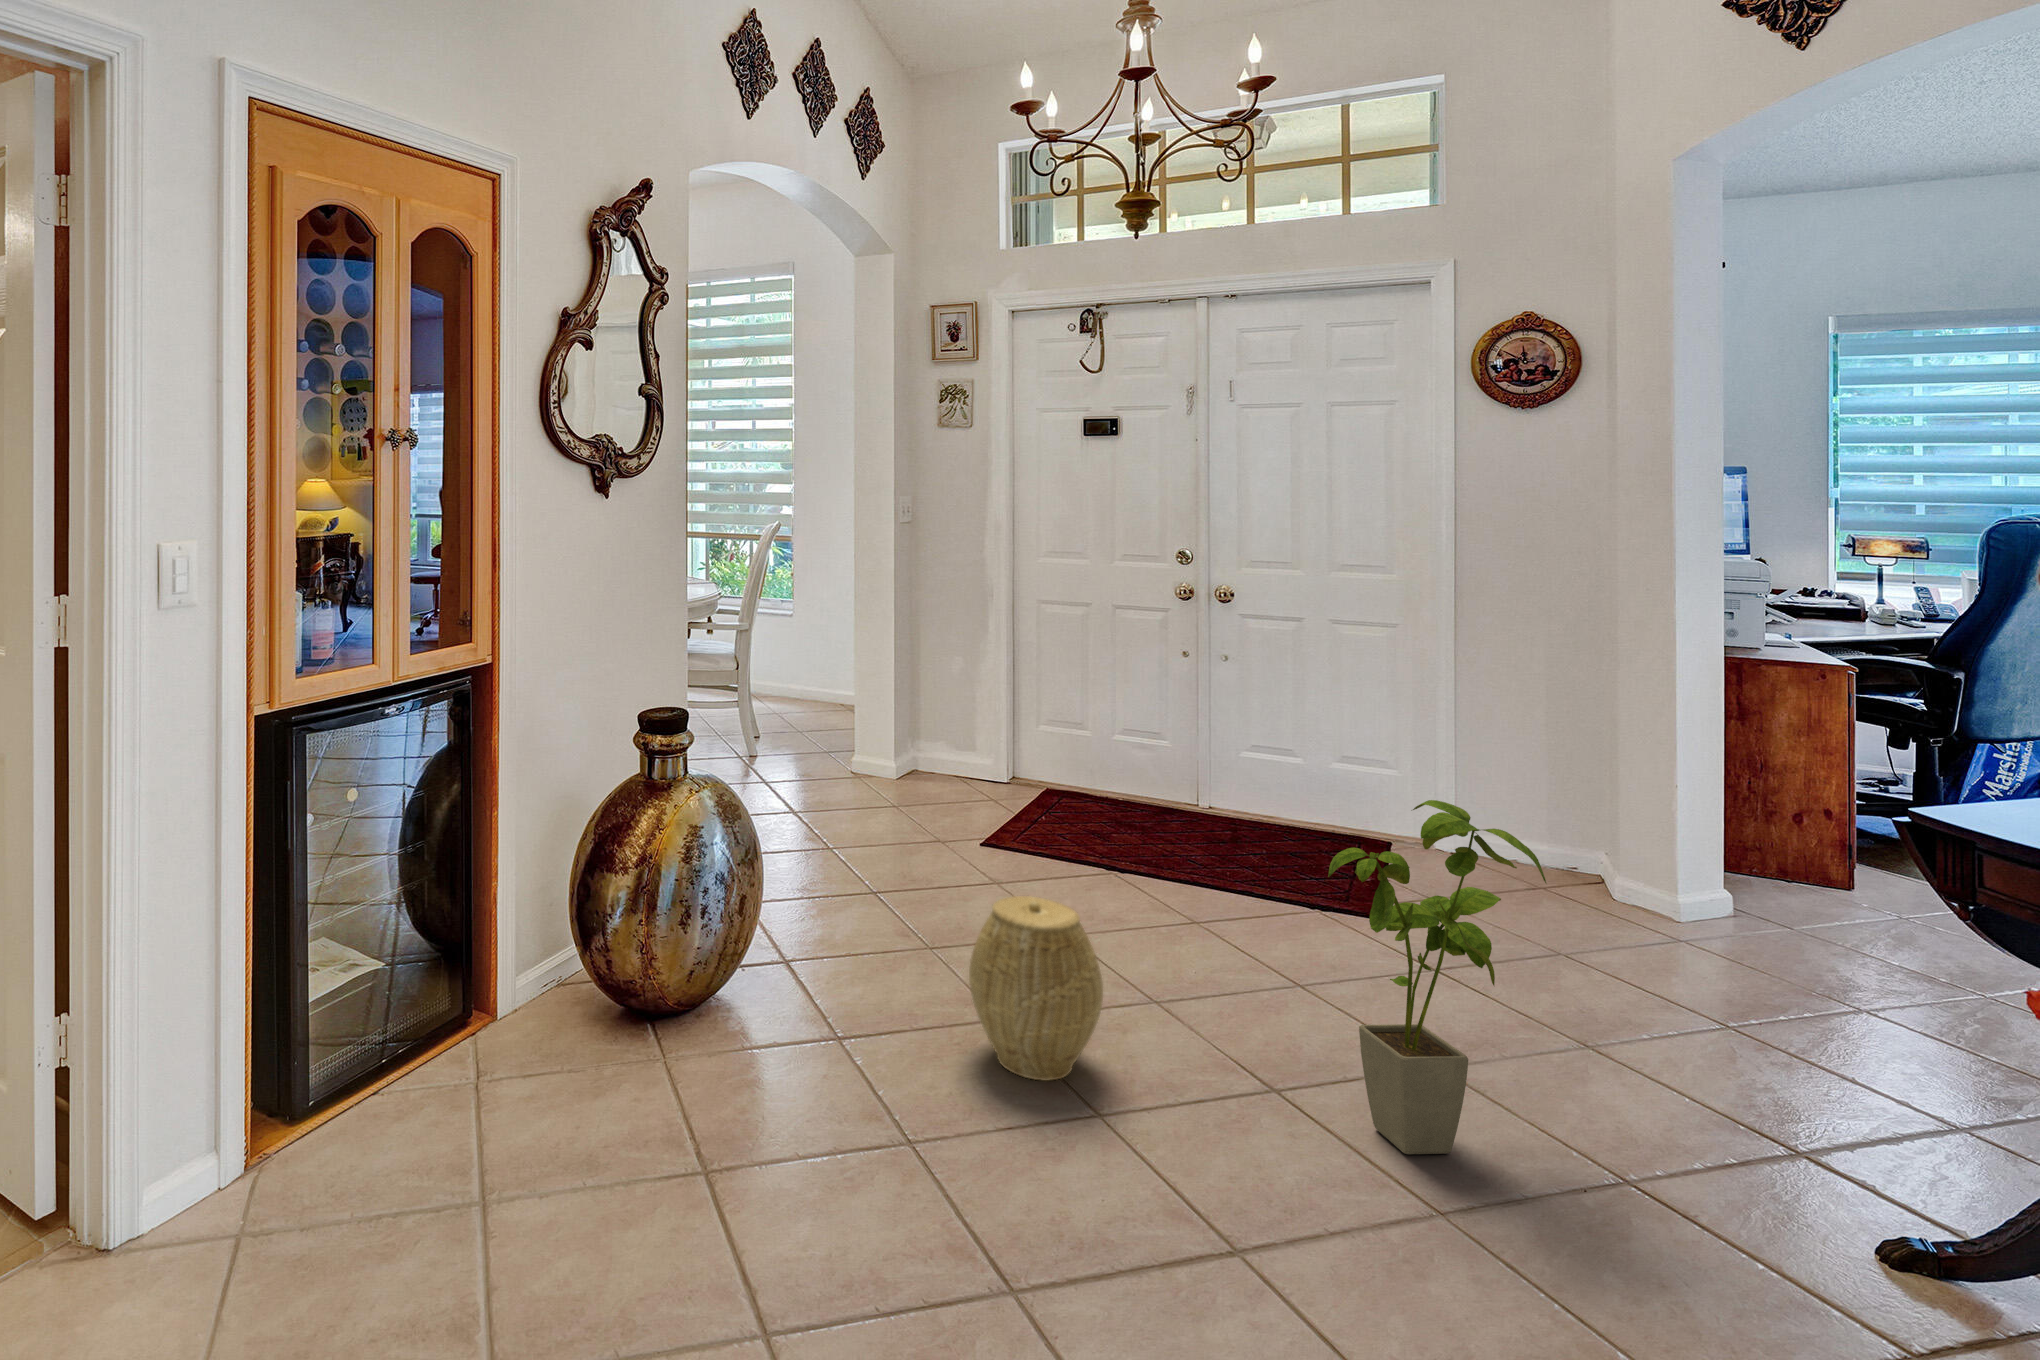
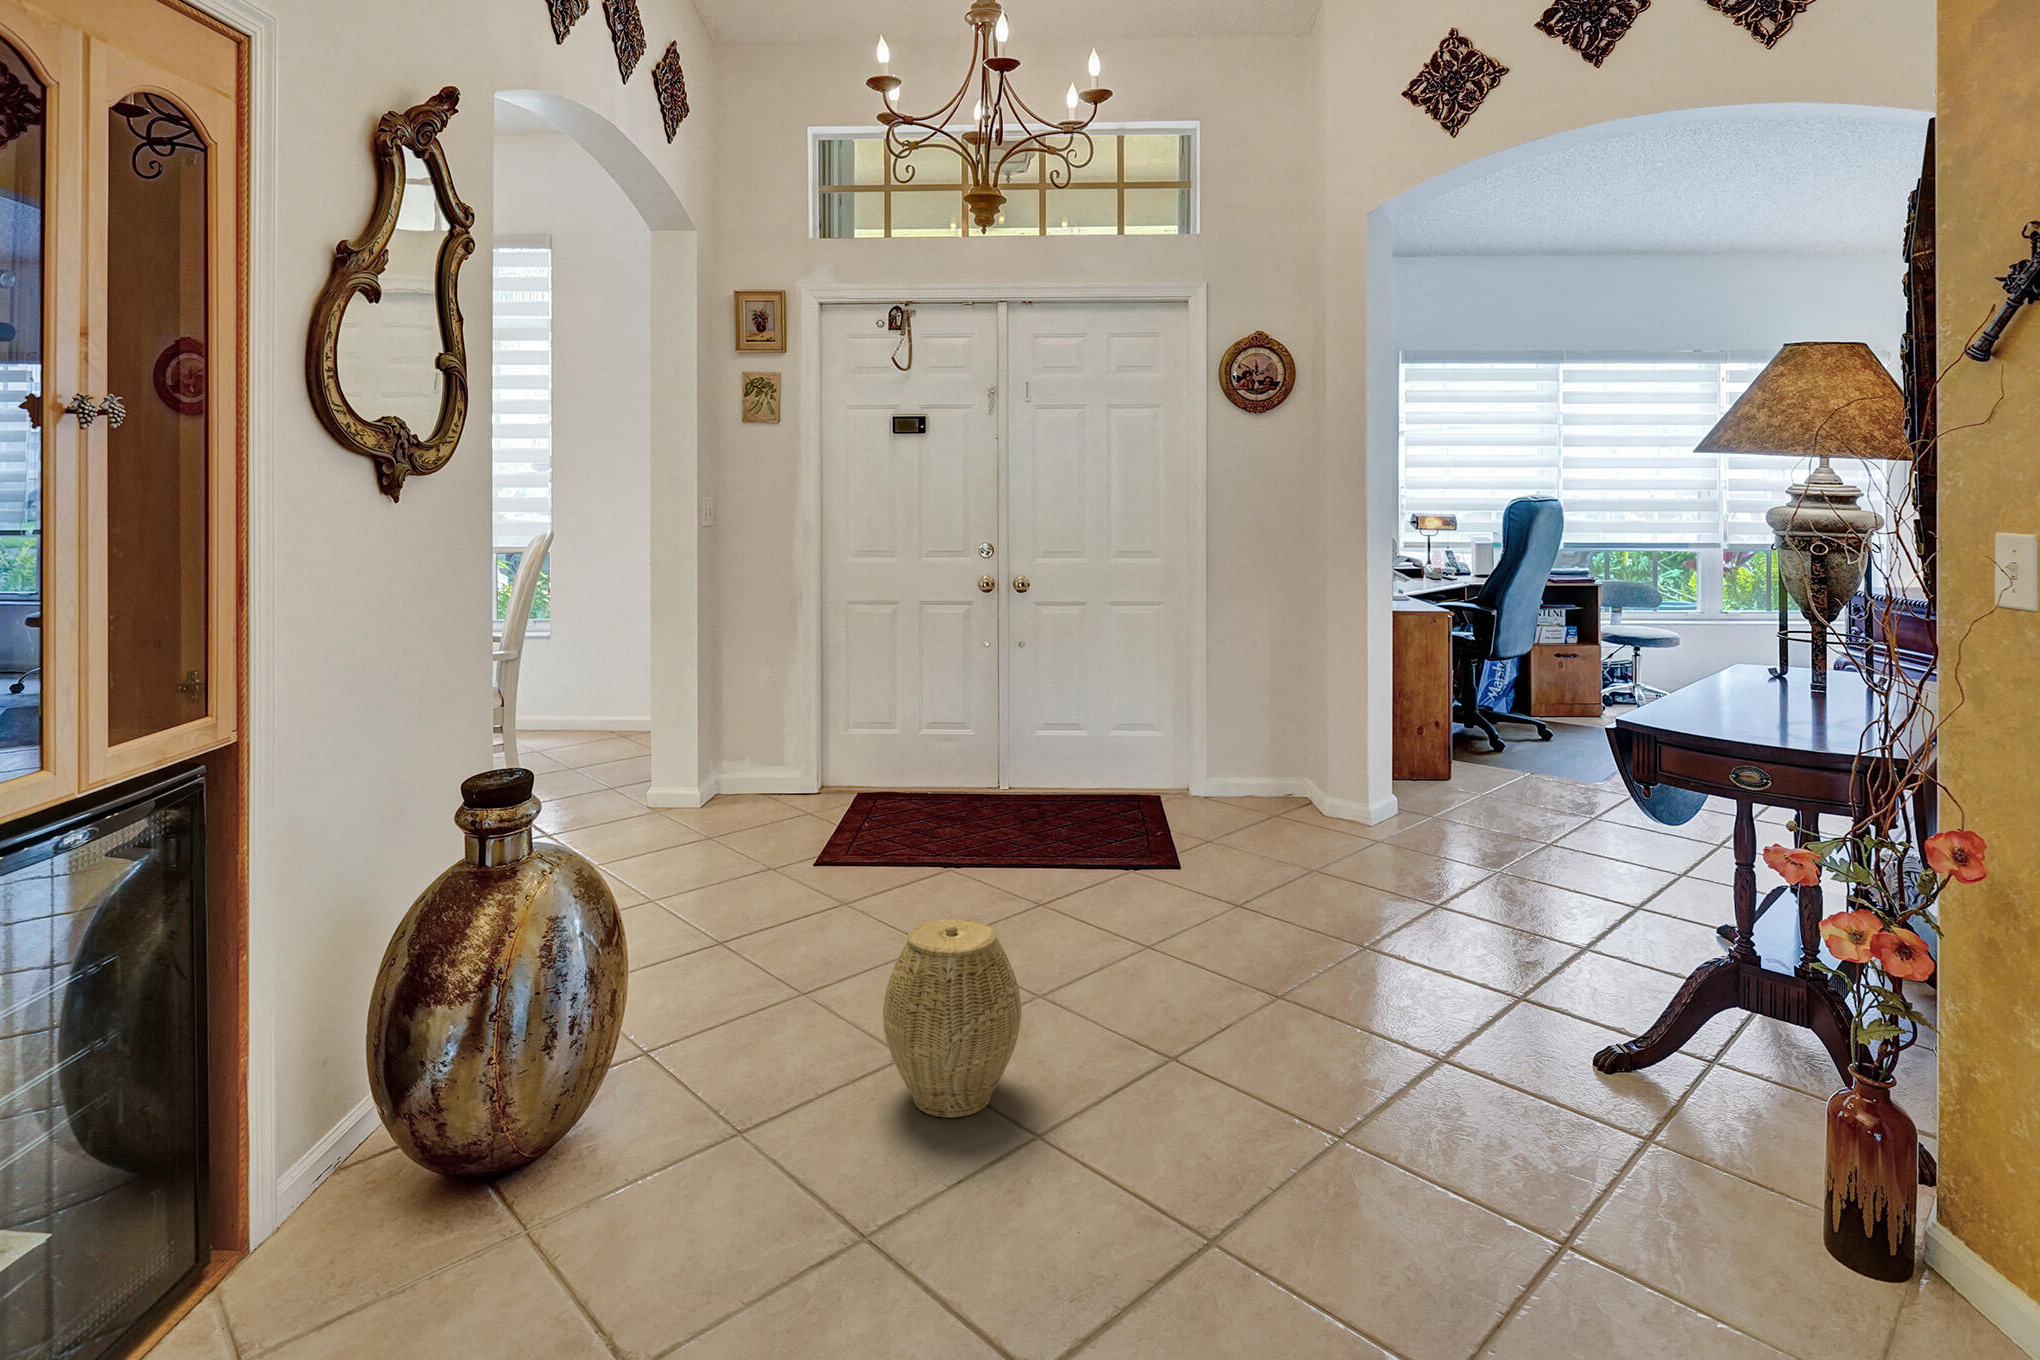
house plant: present [1328,800,1546,1154] -> none [1220,758,1392,1088]

